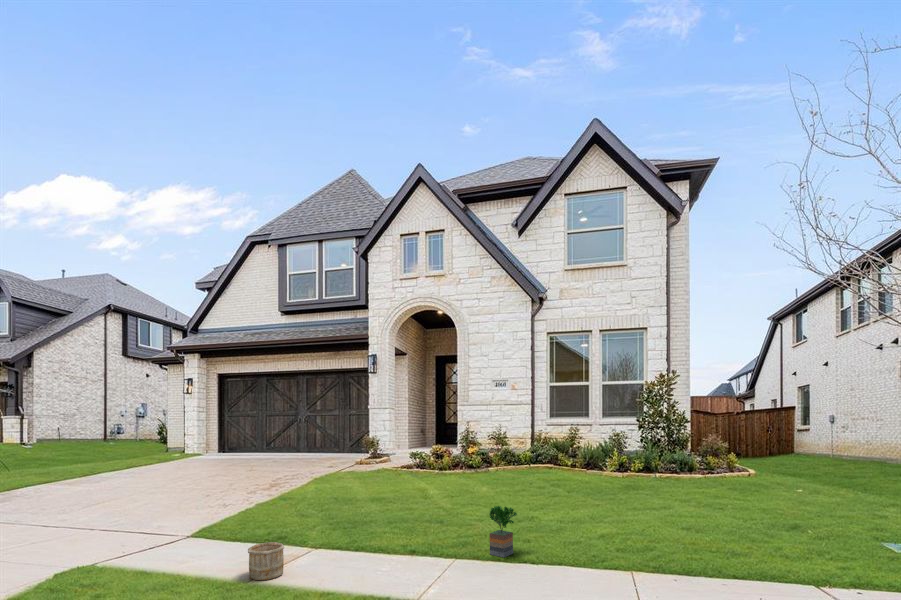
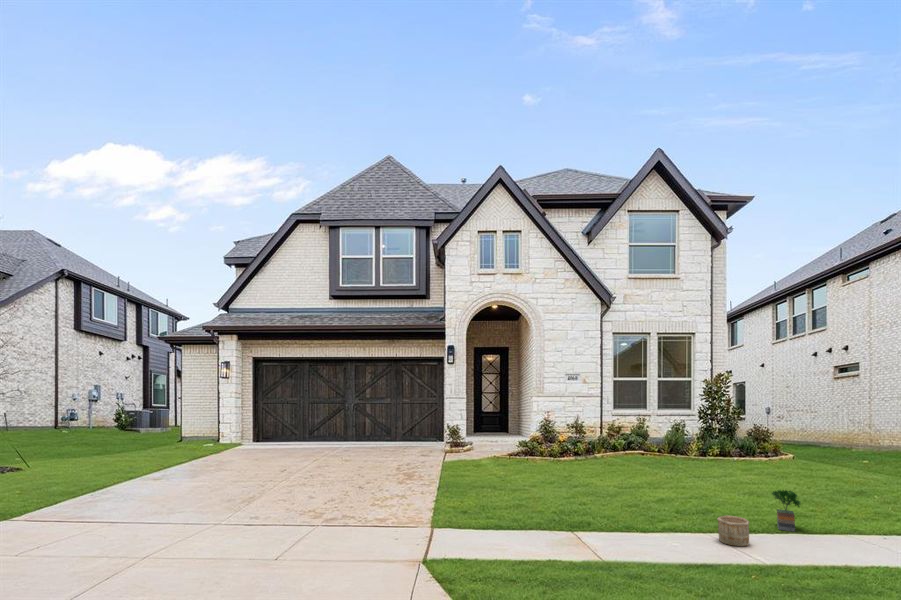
wooden bucket: present [248,542,284,580] -> present [717,515,749,546]

